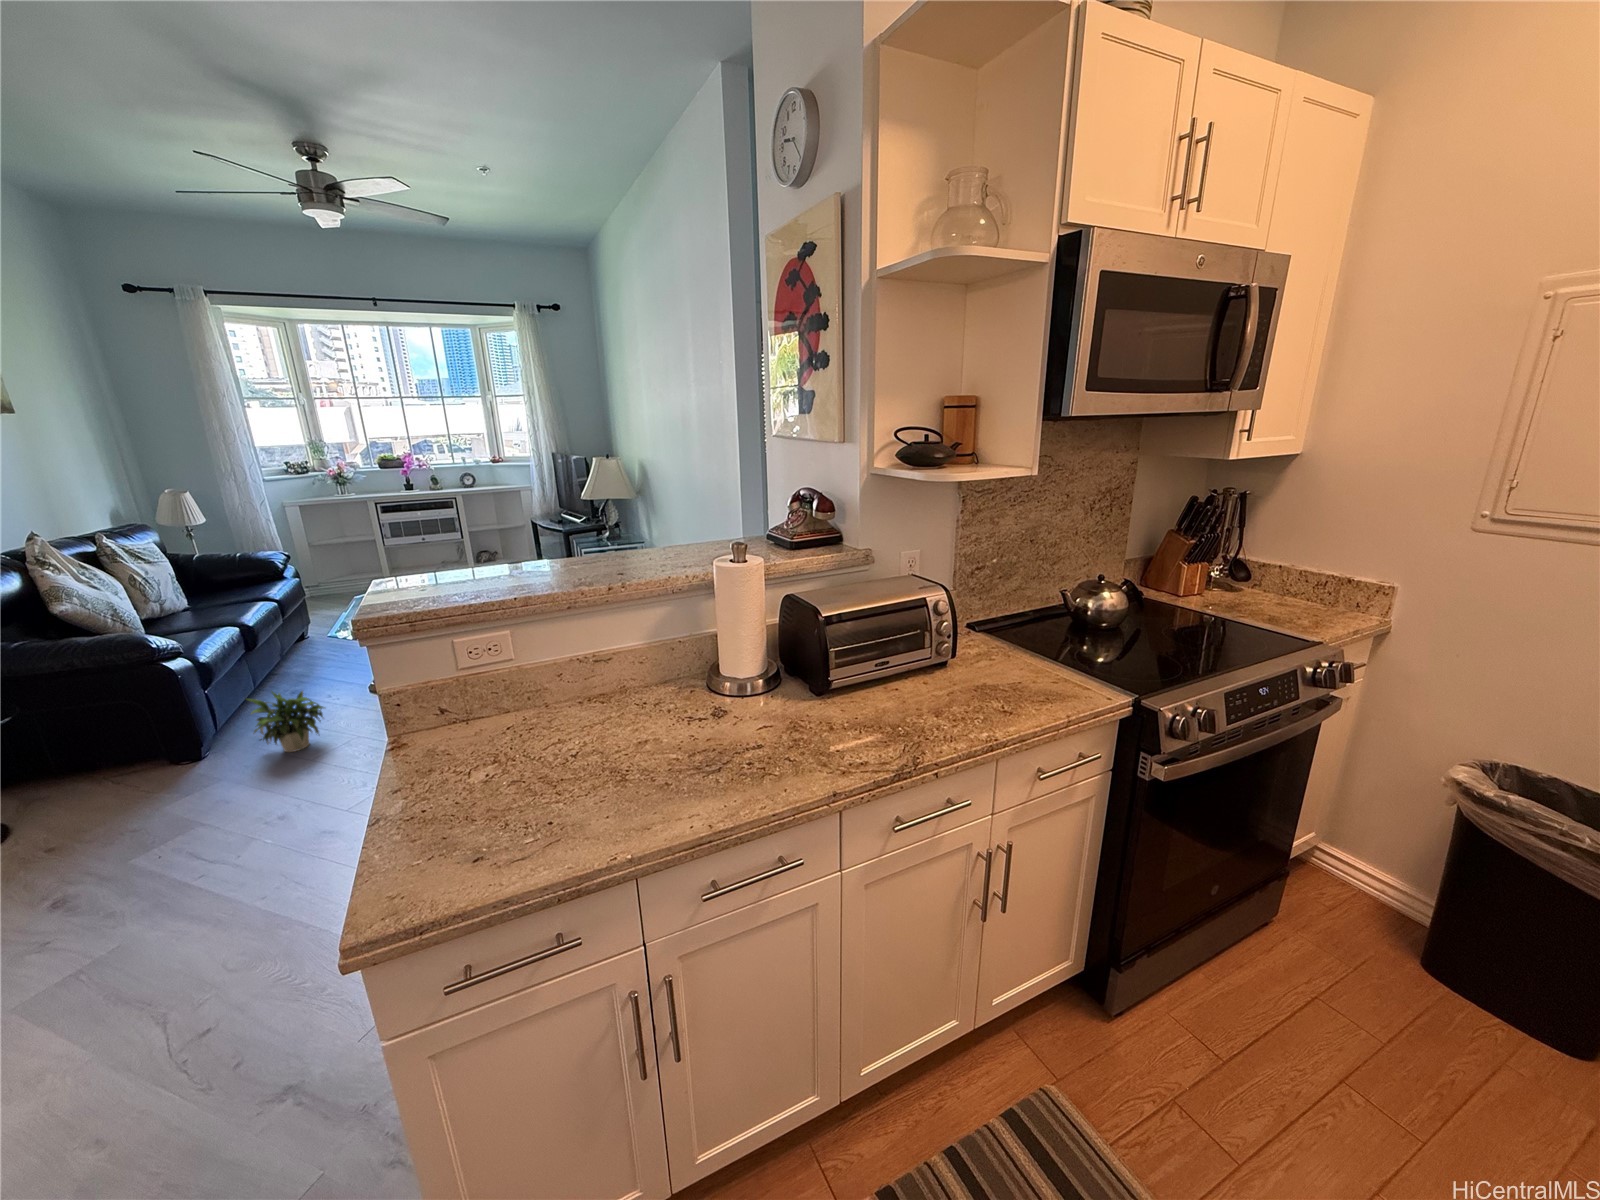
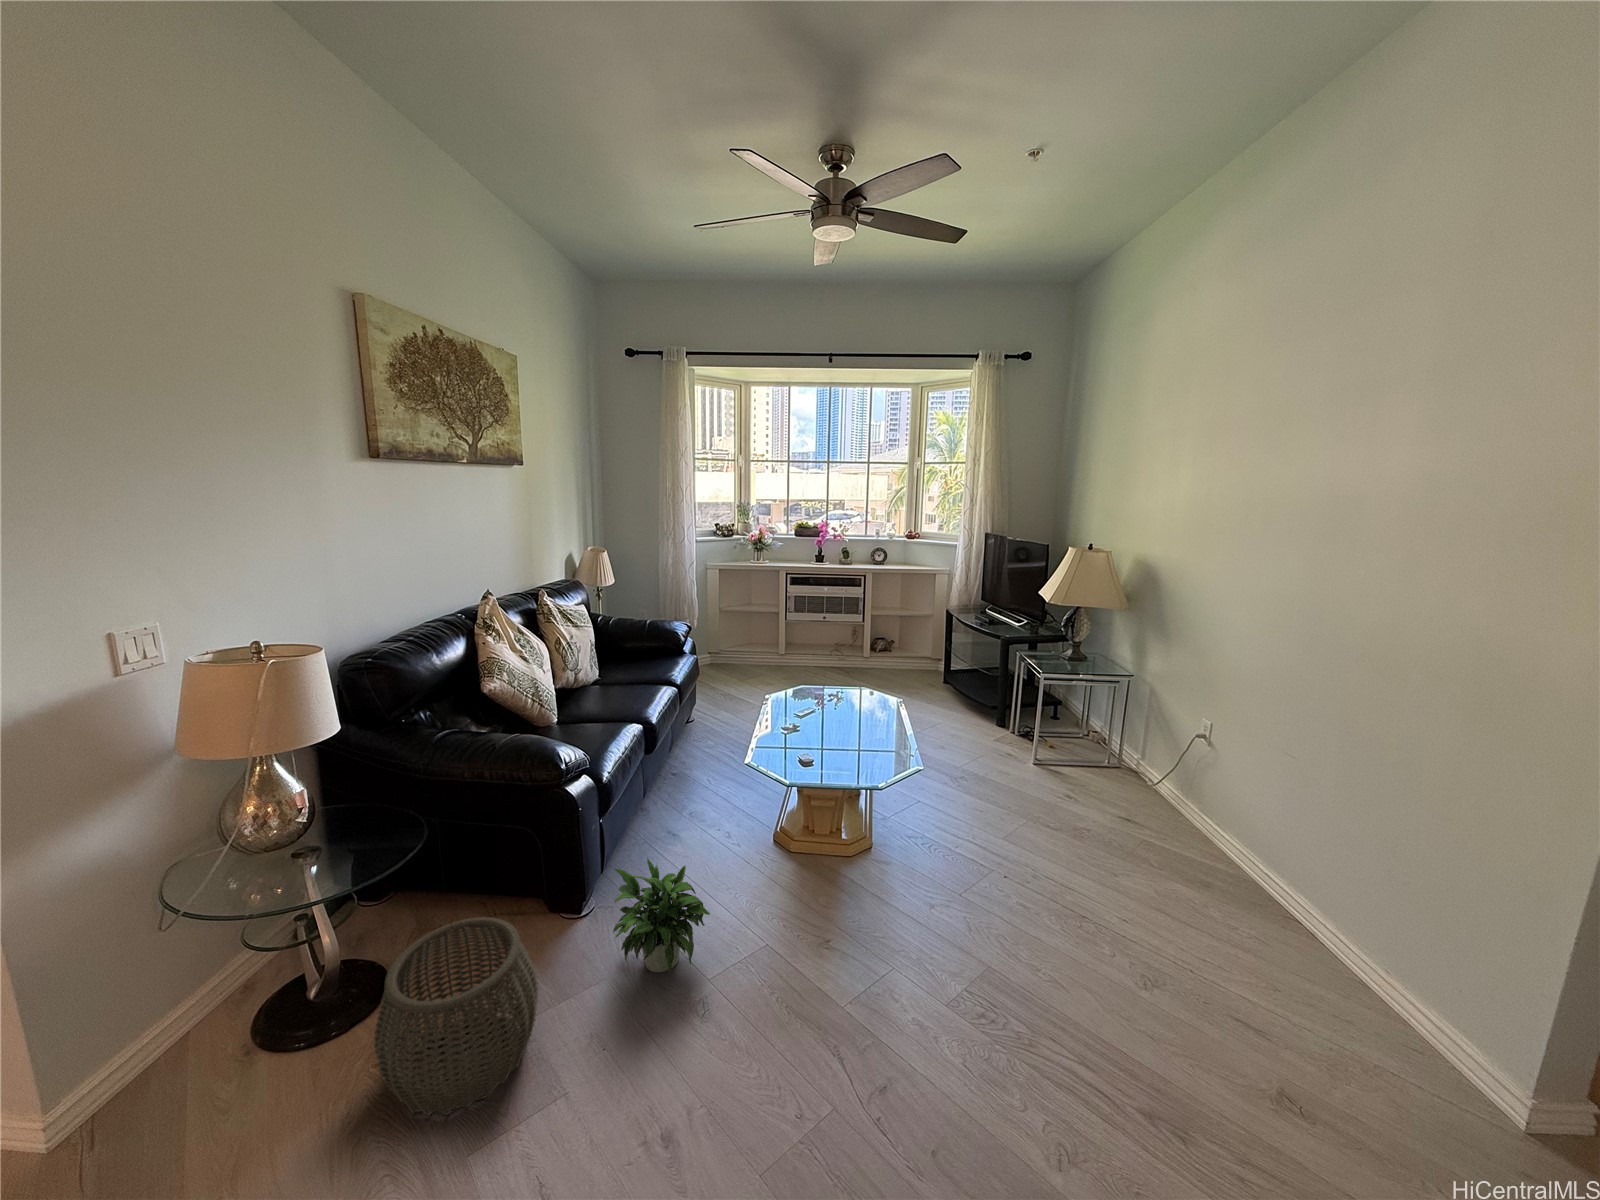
woven basket: none [82,729,207,831] -> present [374,917,538,1115]

